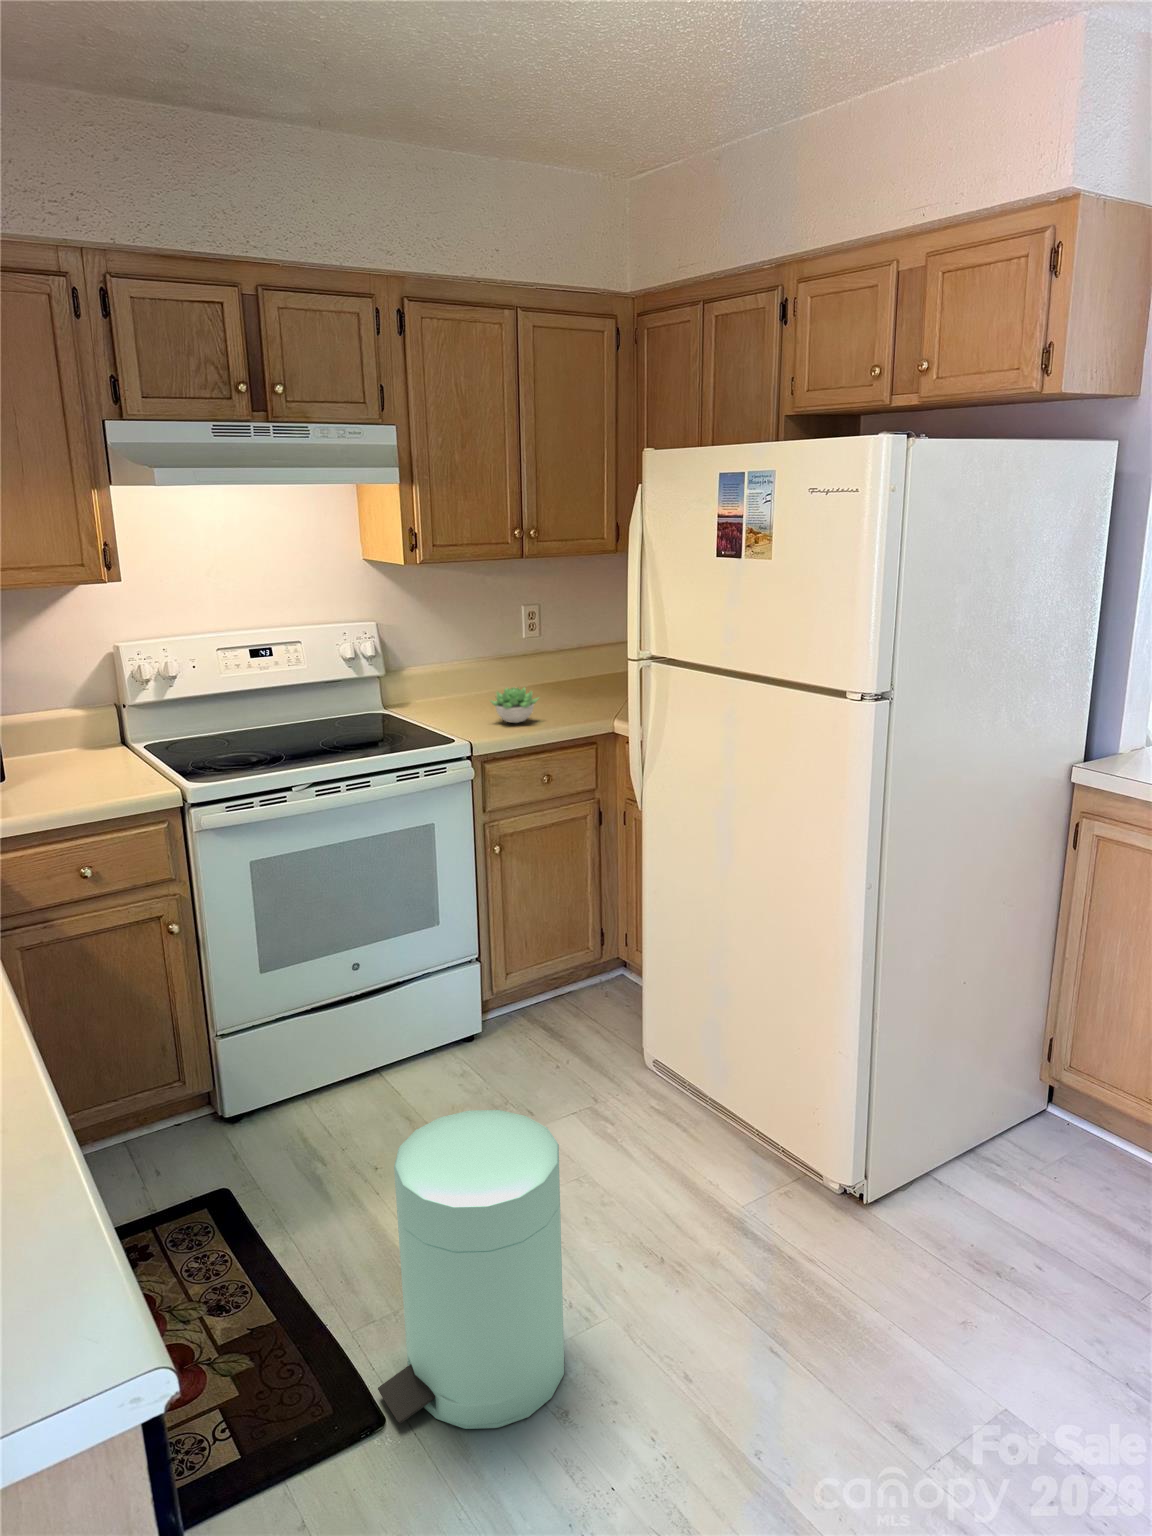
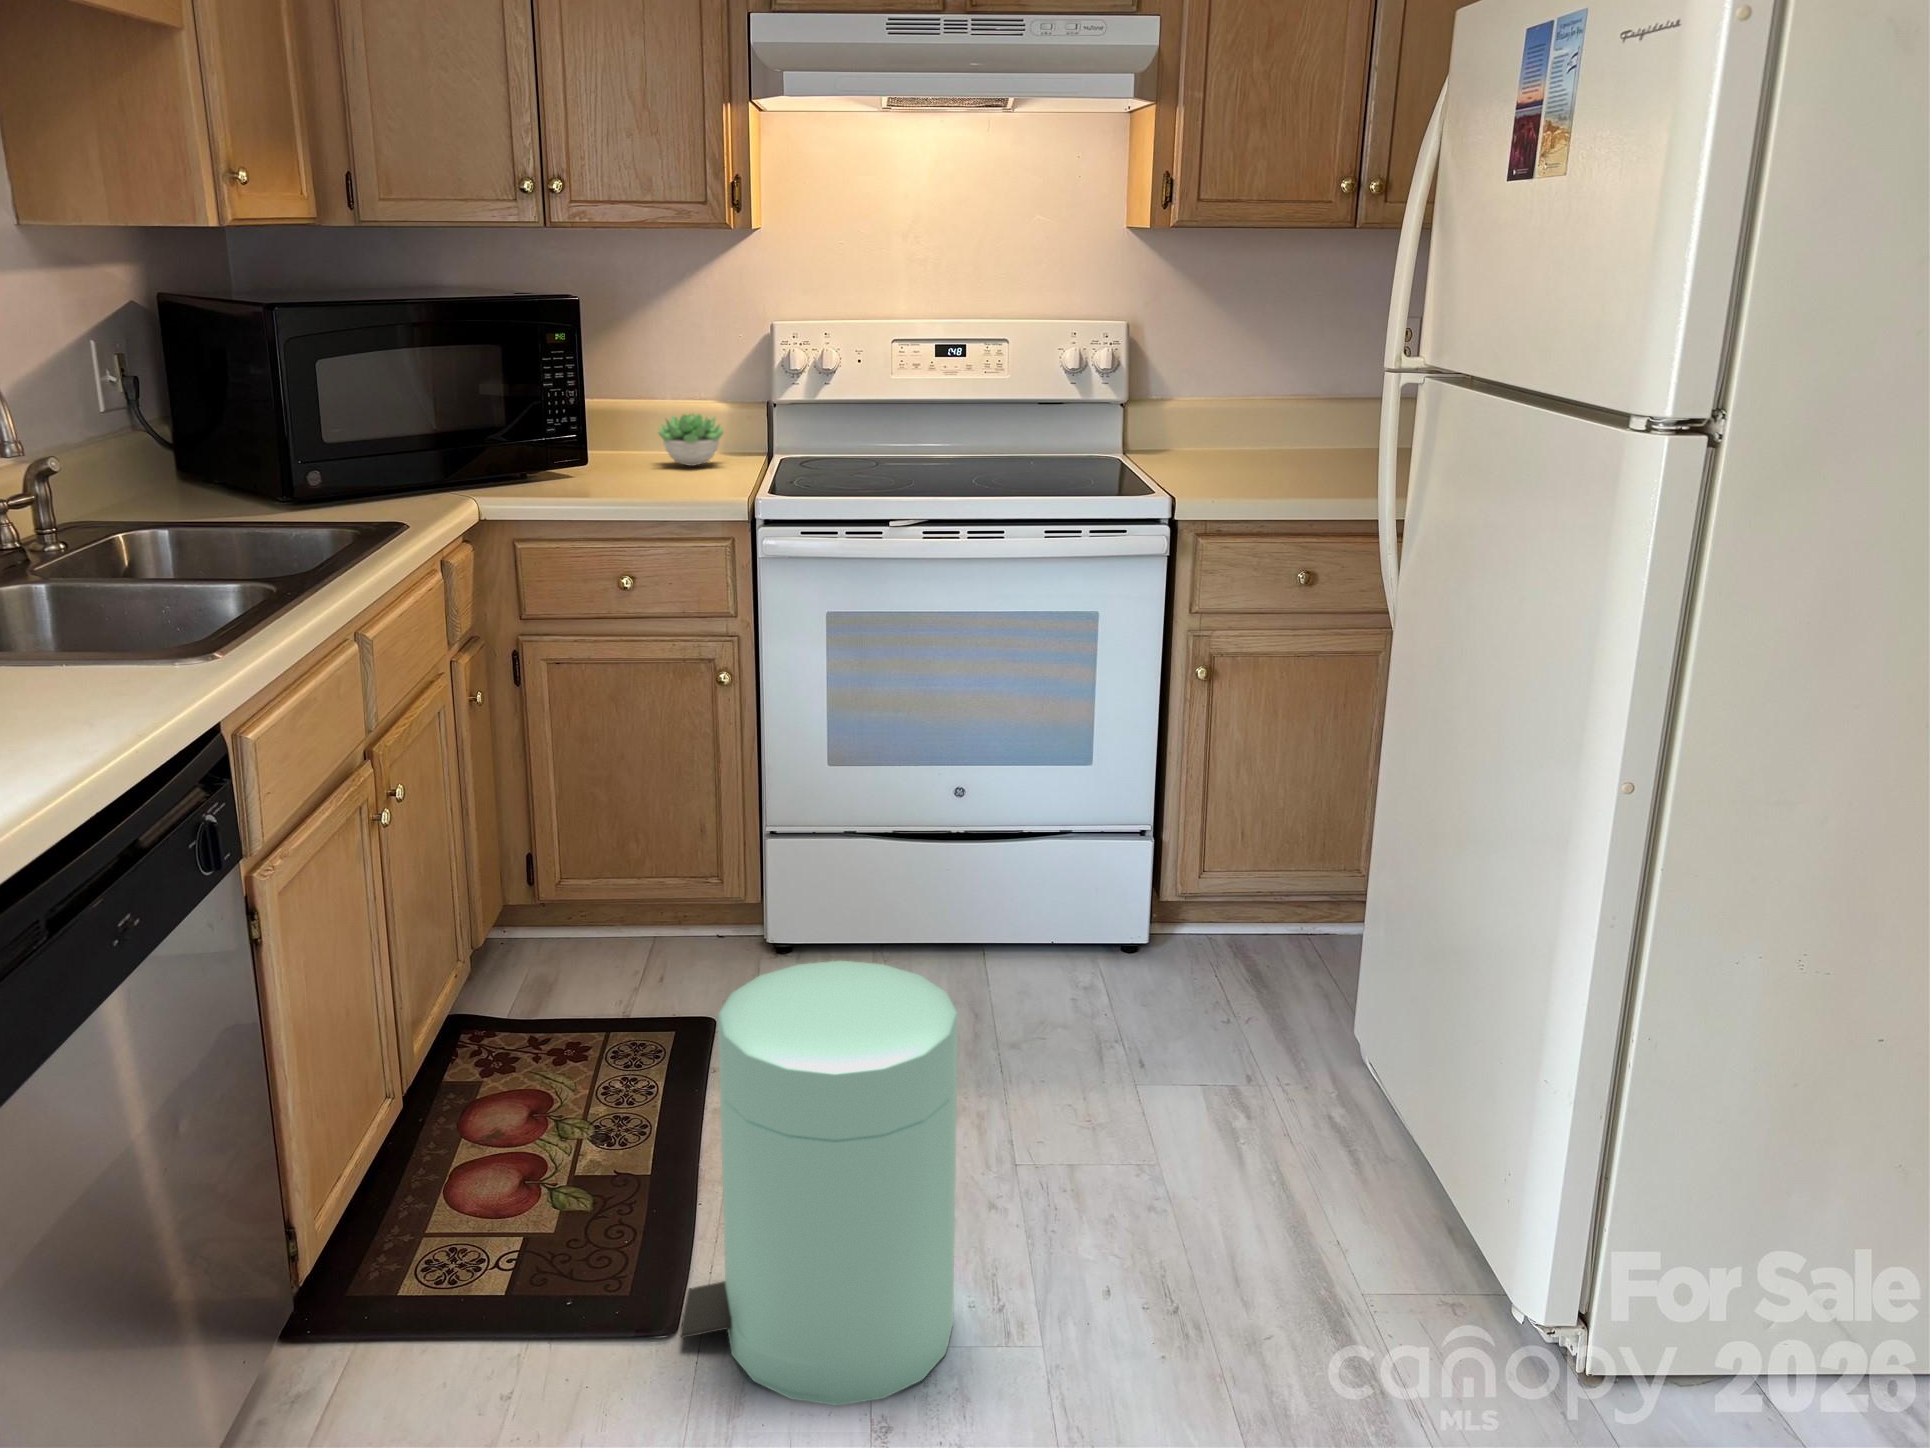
succulent plant: present [490,687,539,723] -> present [659,414,723,466]

